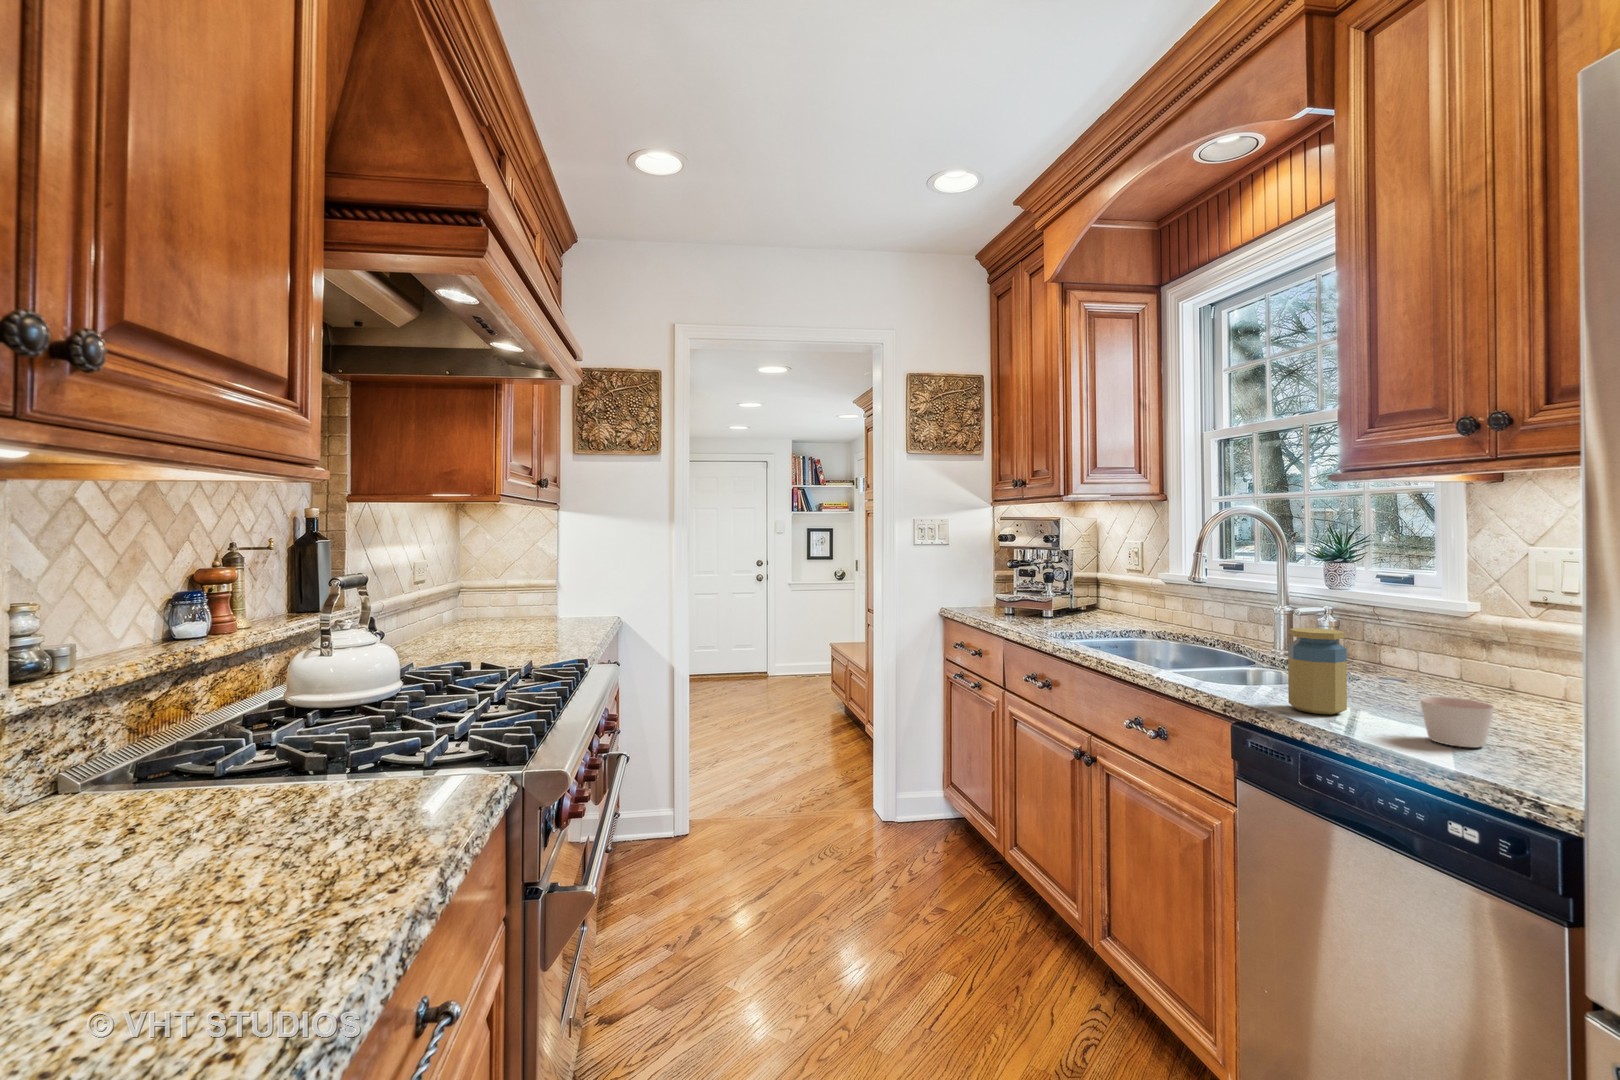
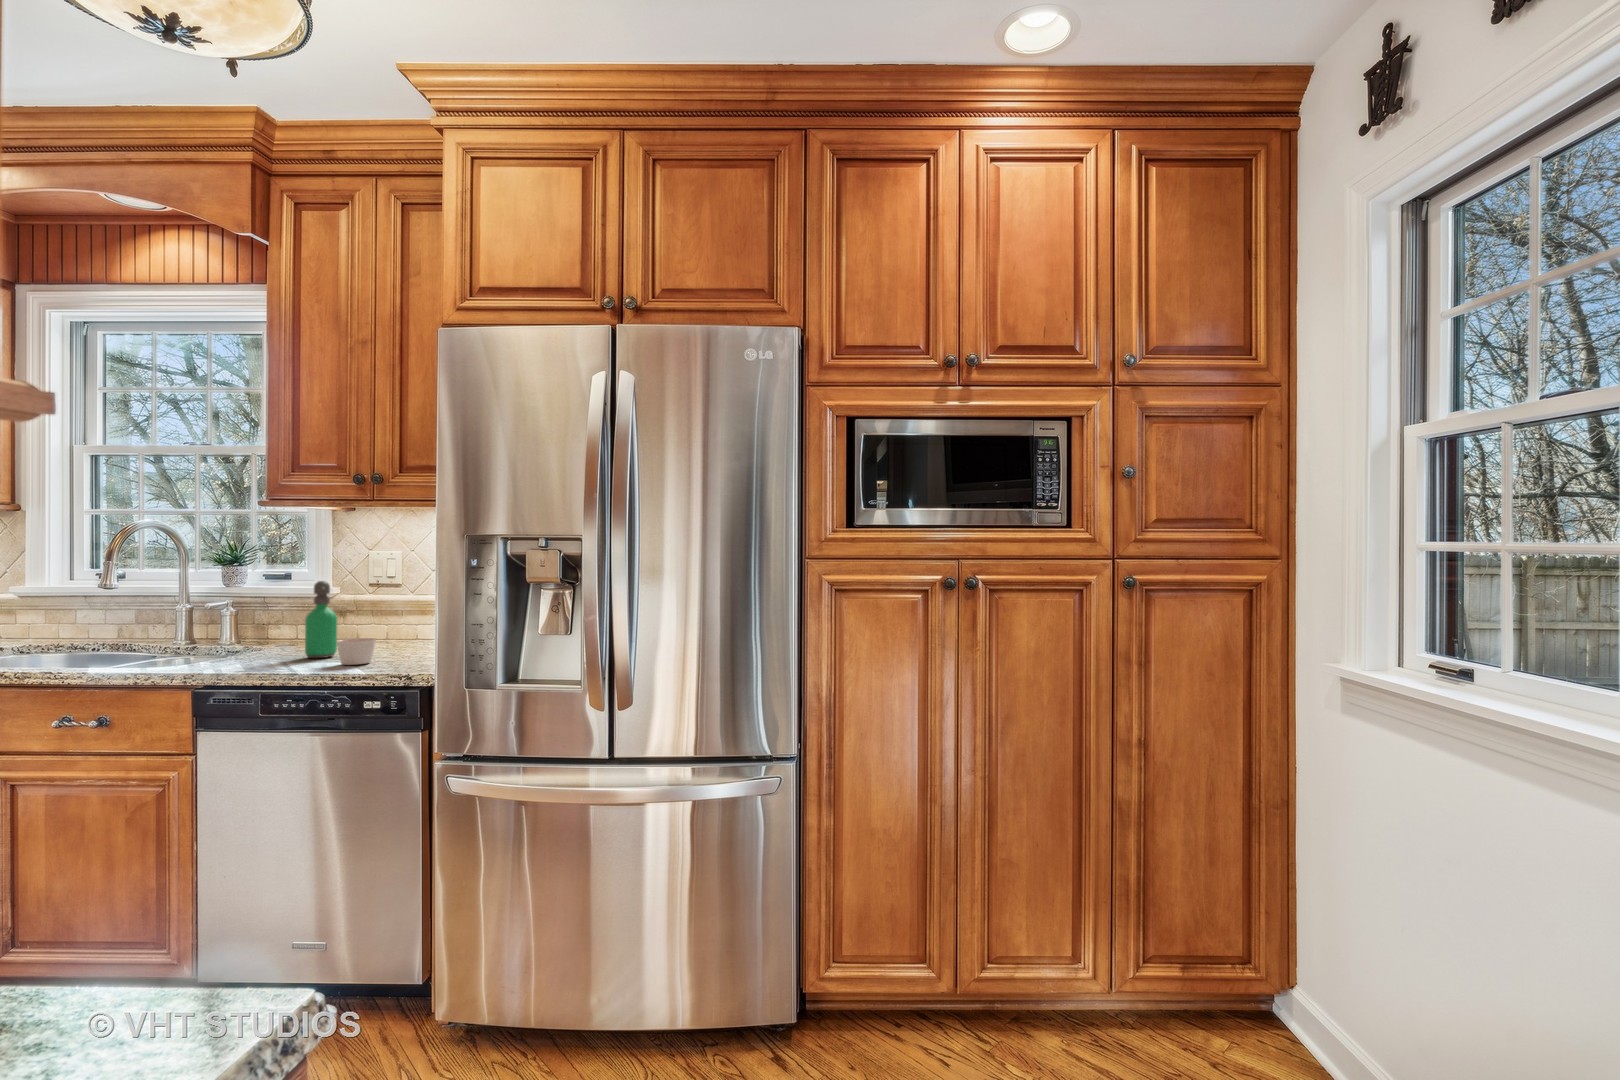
soap dispenser: none [1389,594,1442,717] -> present [305,581,337,658]
jar: present [1288,628,1347,714] -> none [238,608,282,668]

